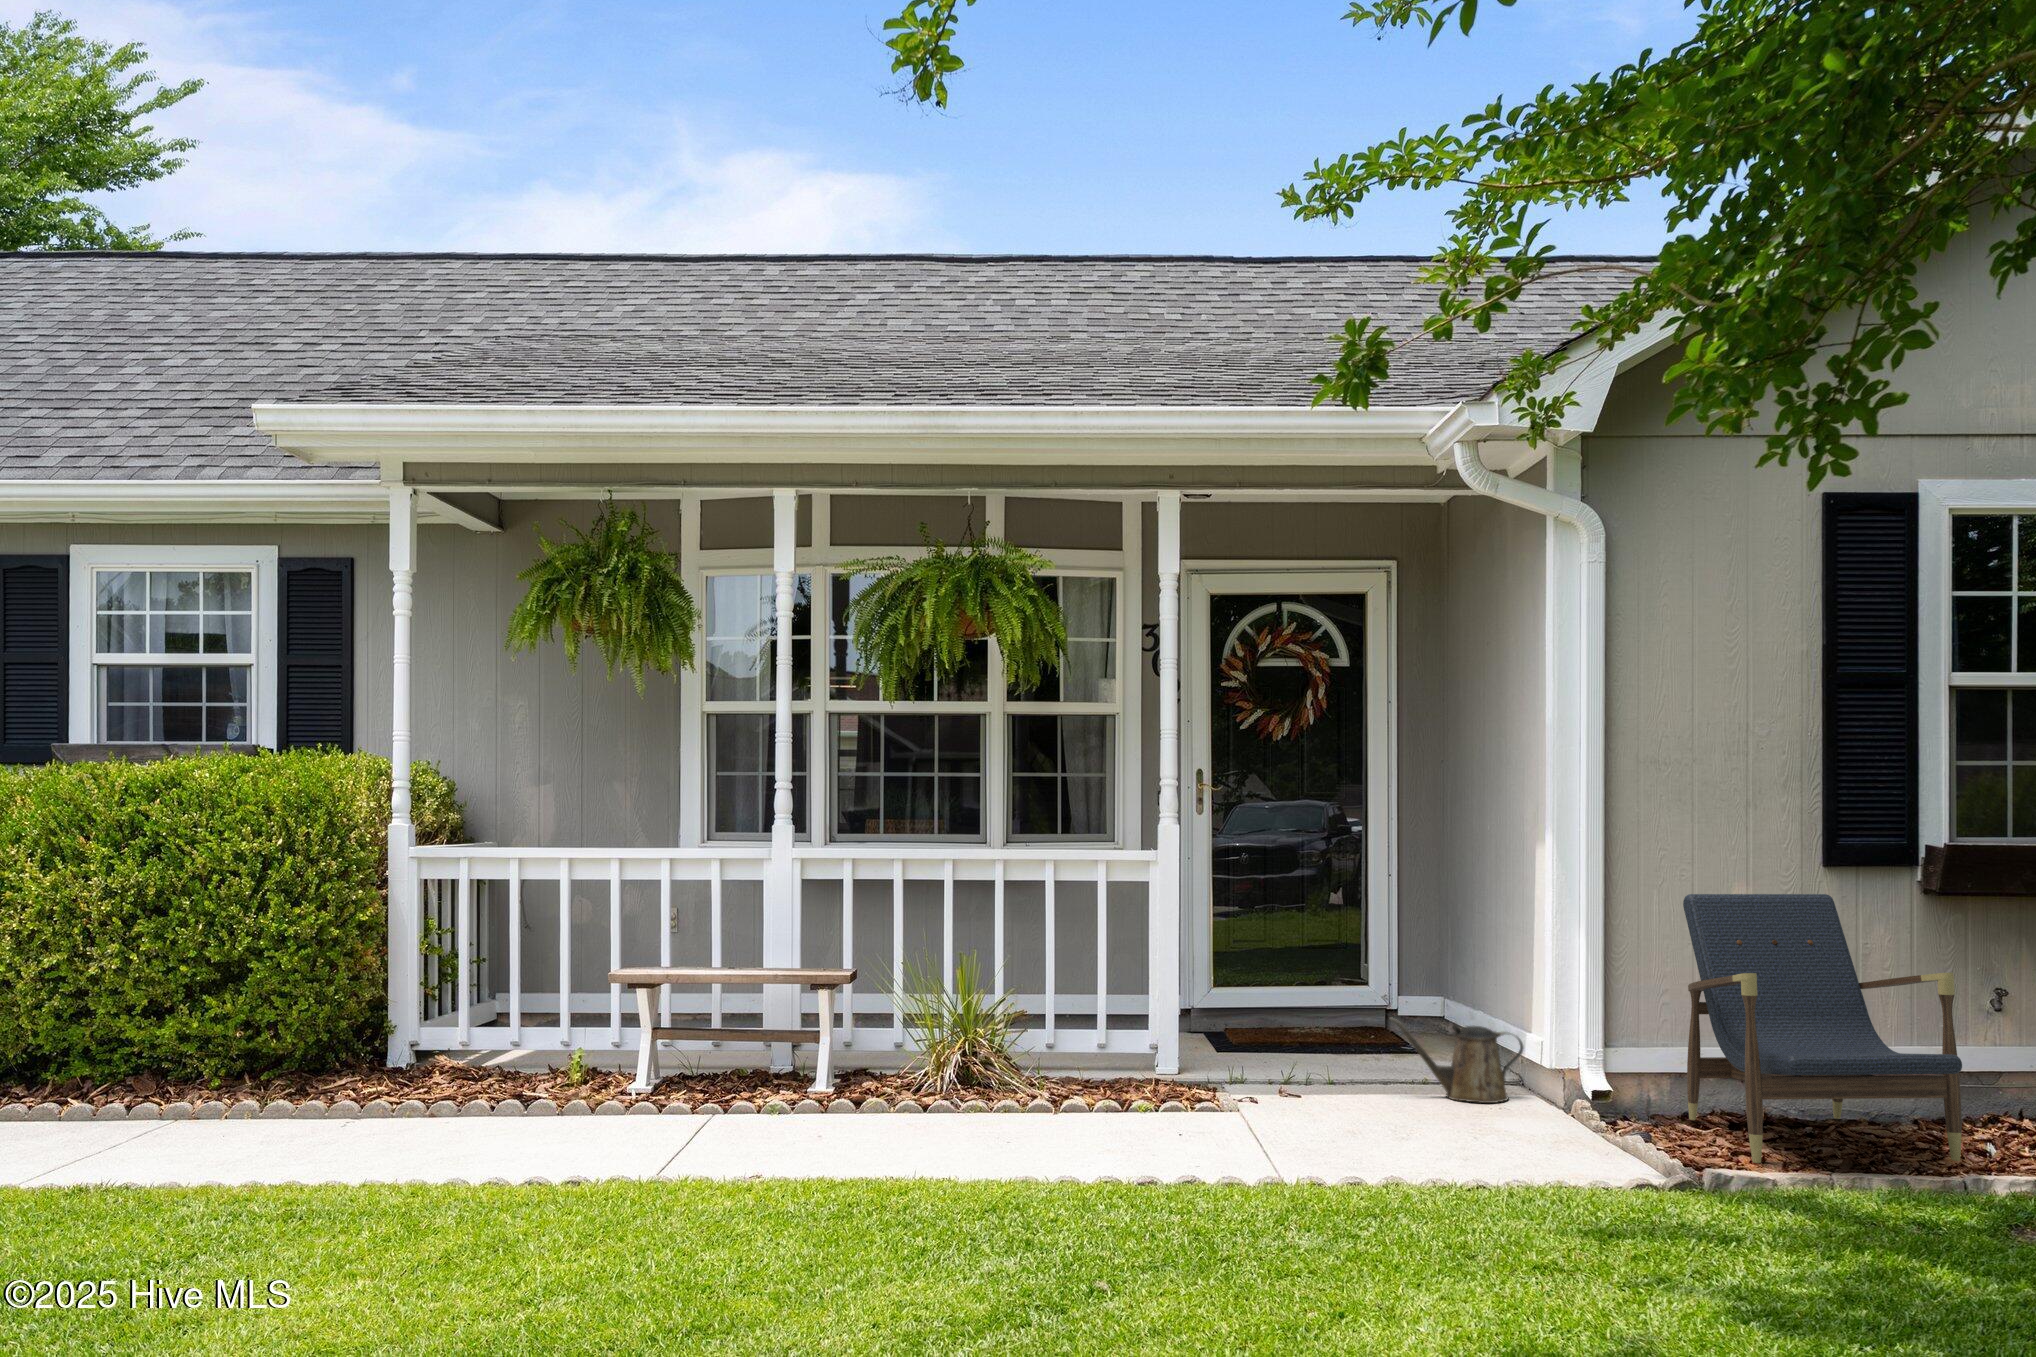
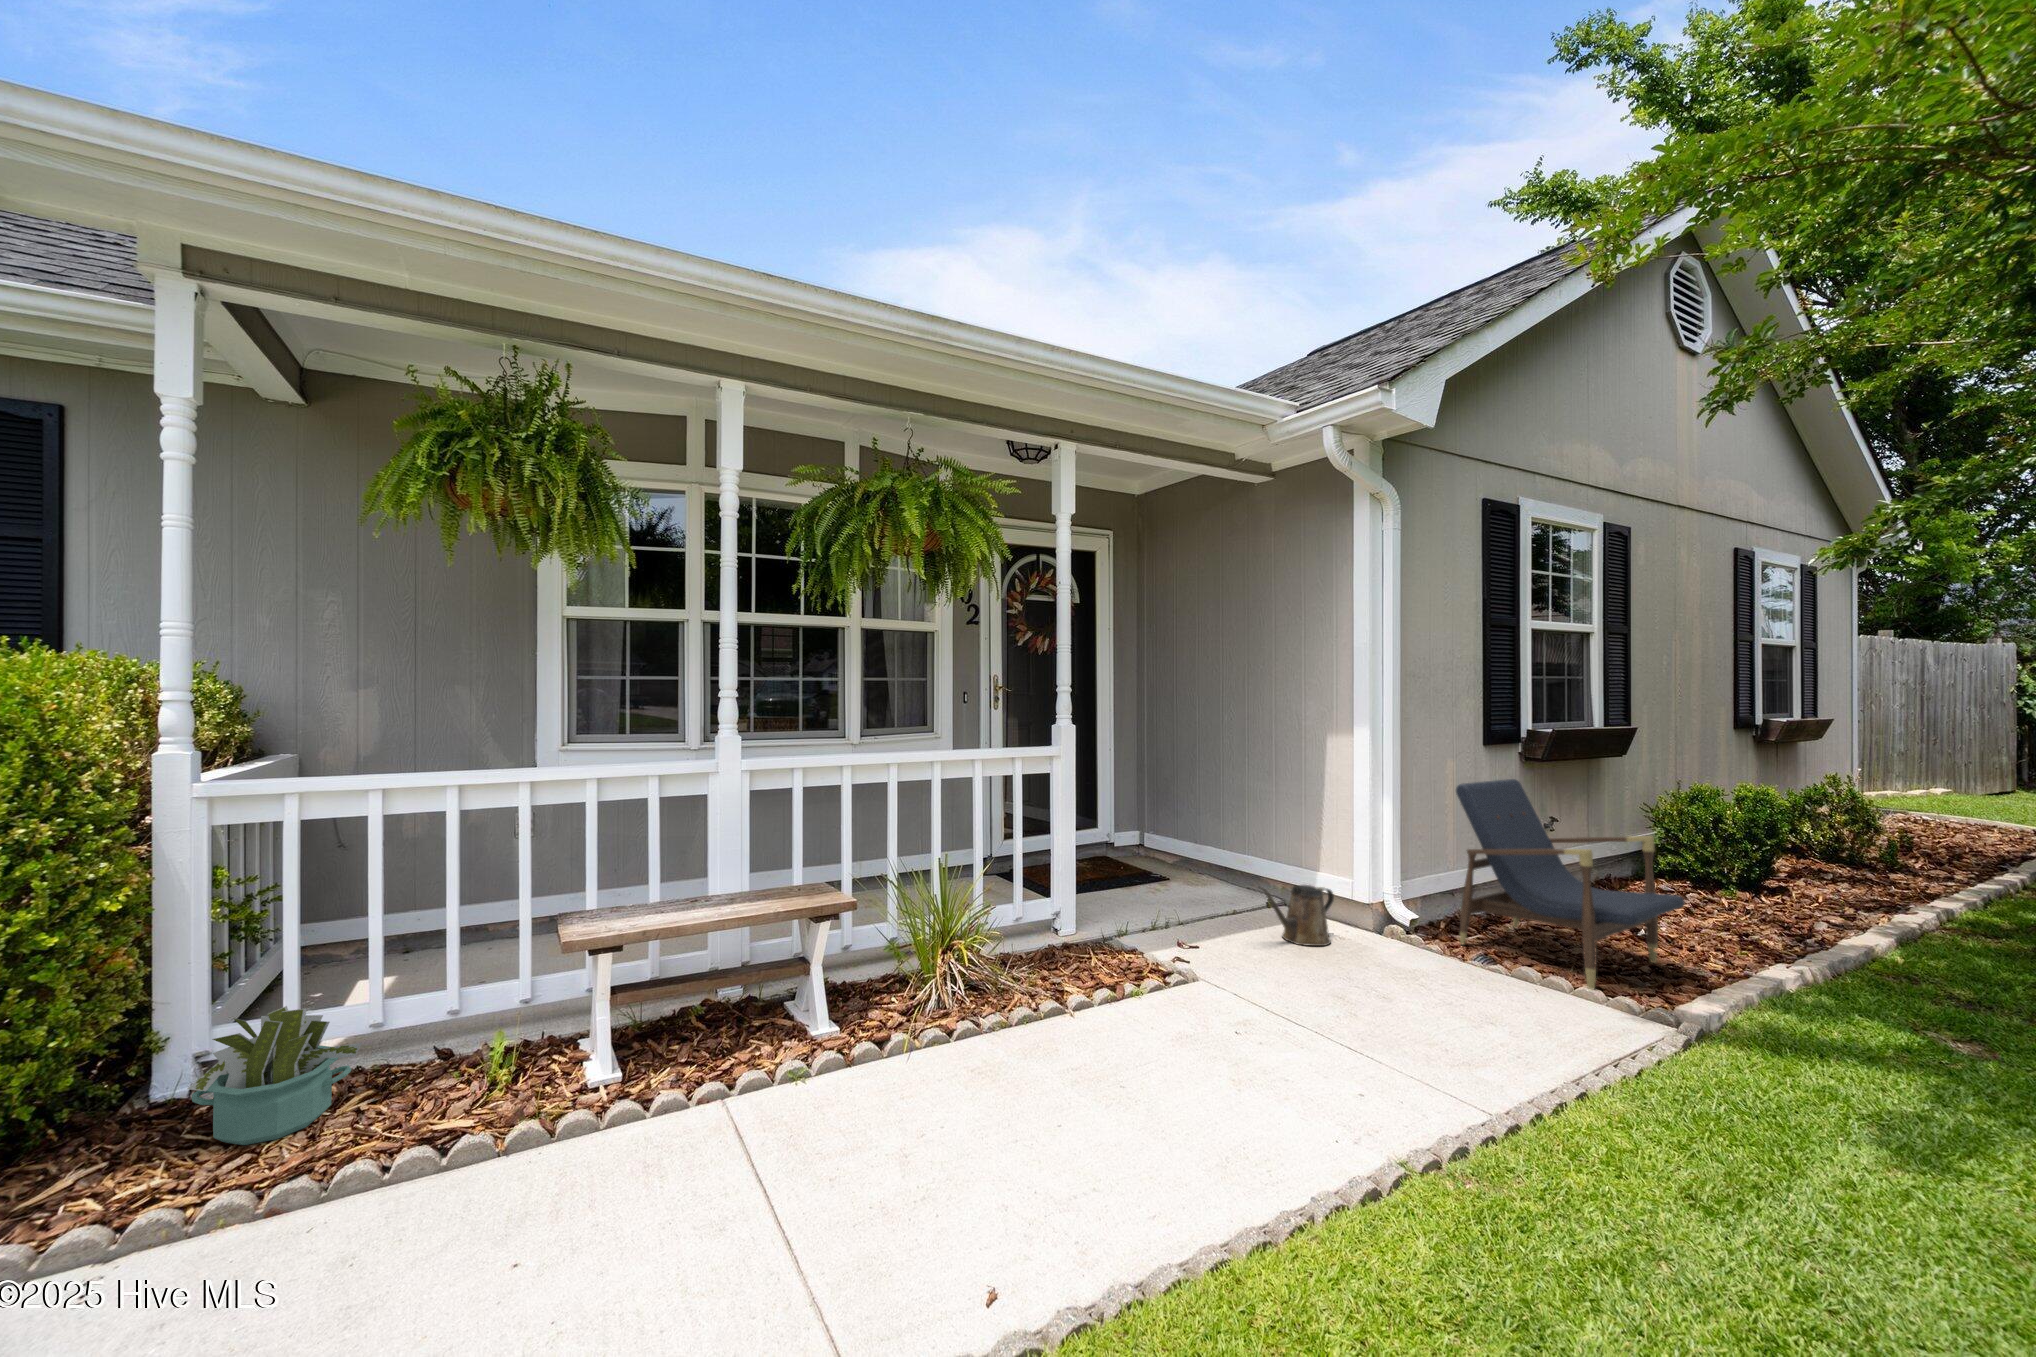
decorative plant: none [397,1007,494,1091] -> present [188,1006,362,1145]

